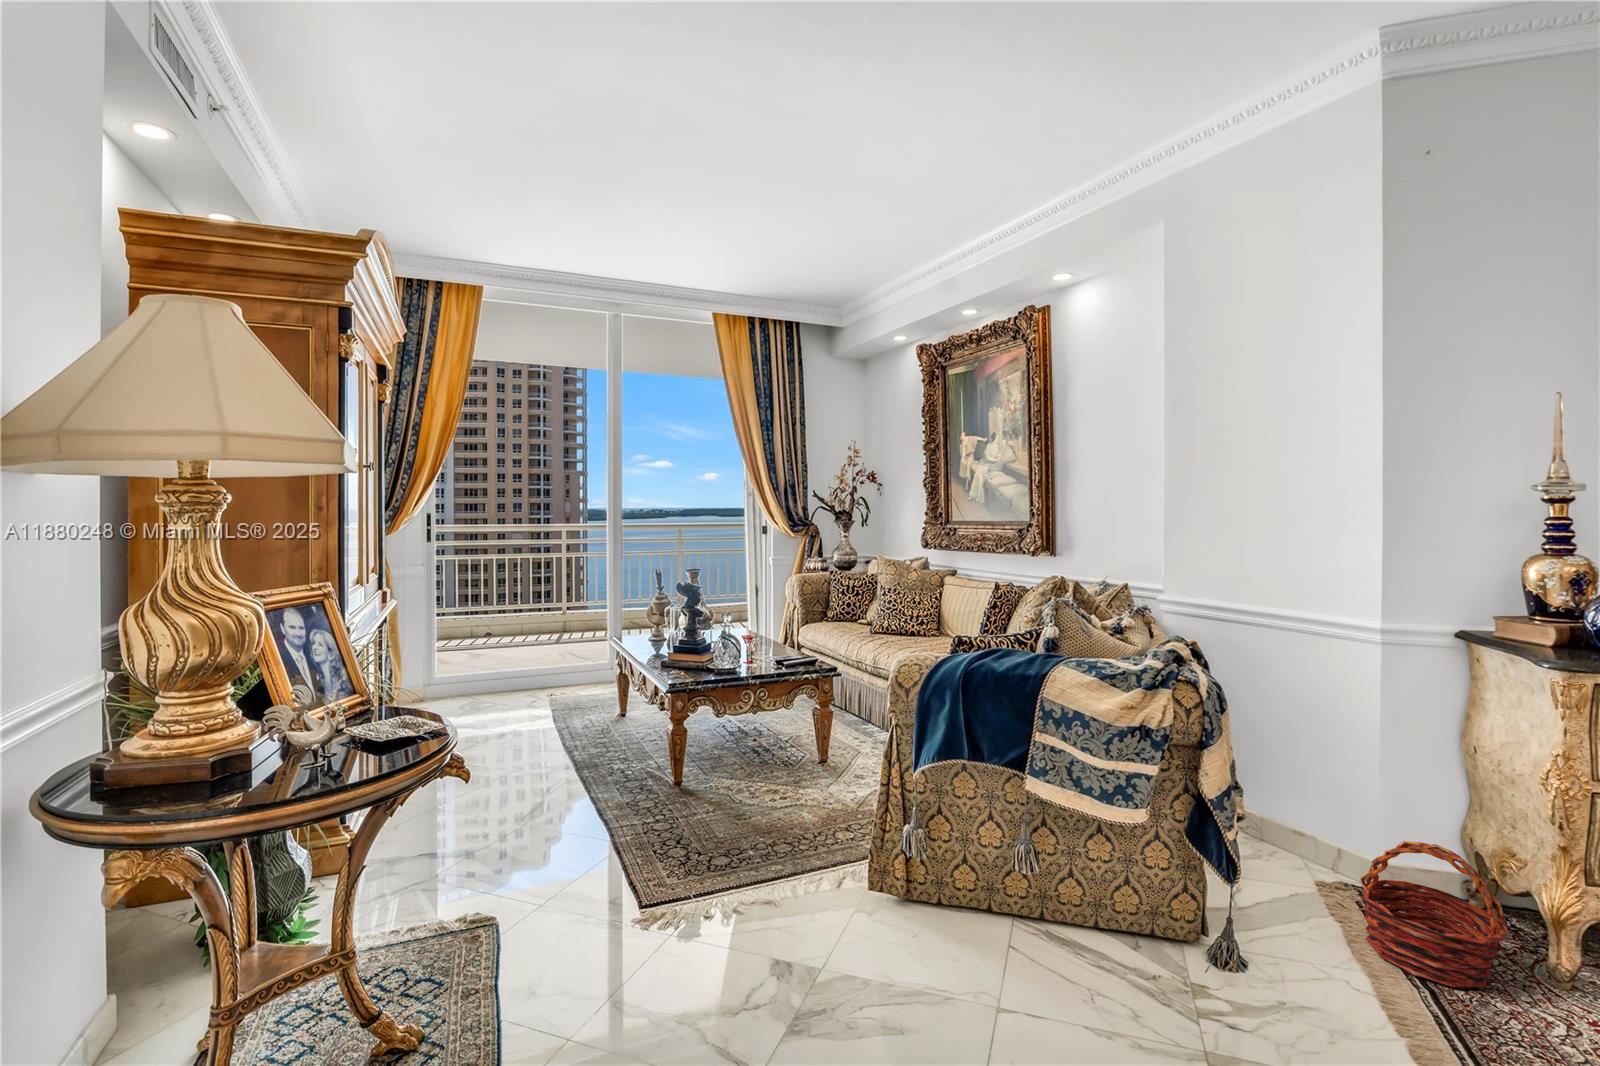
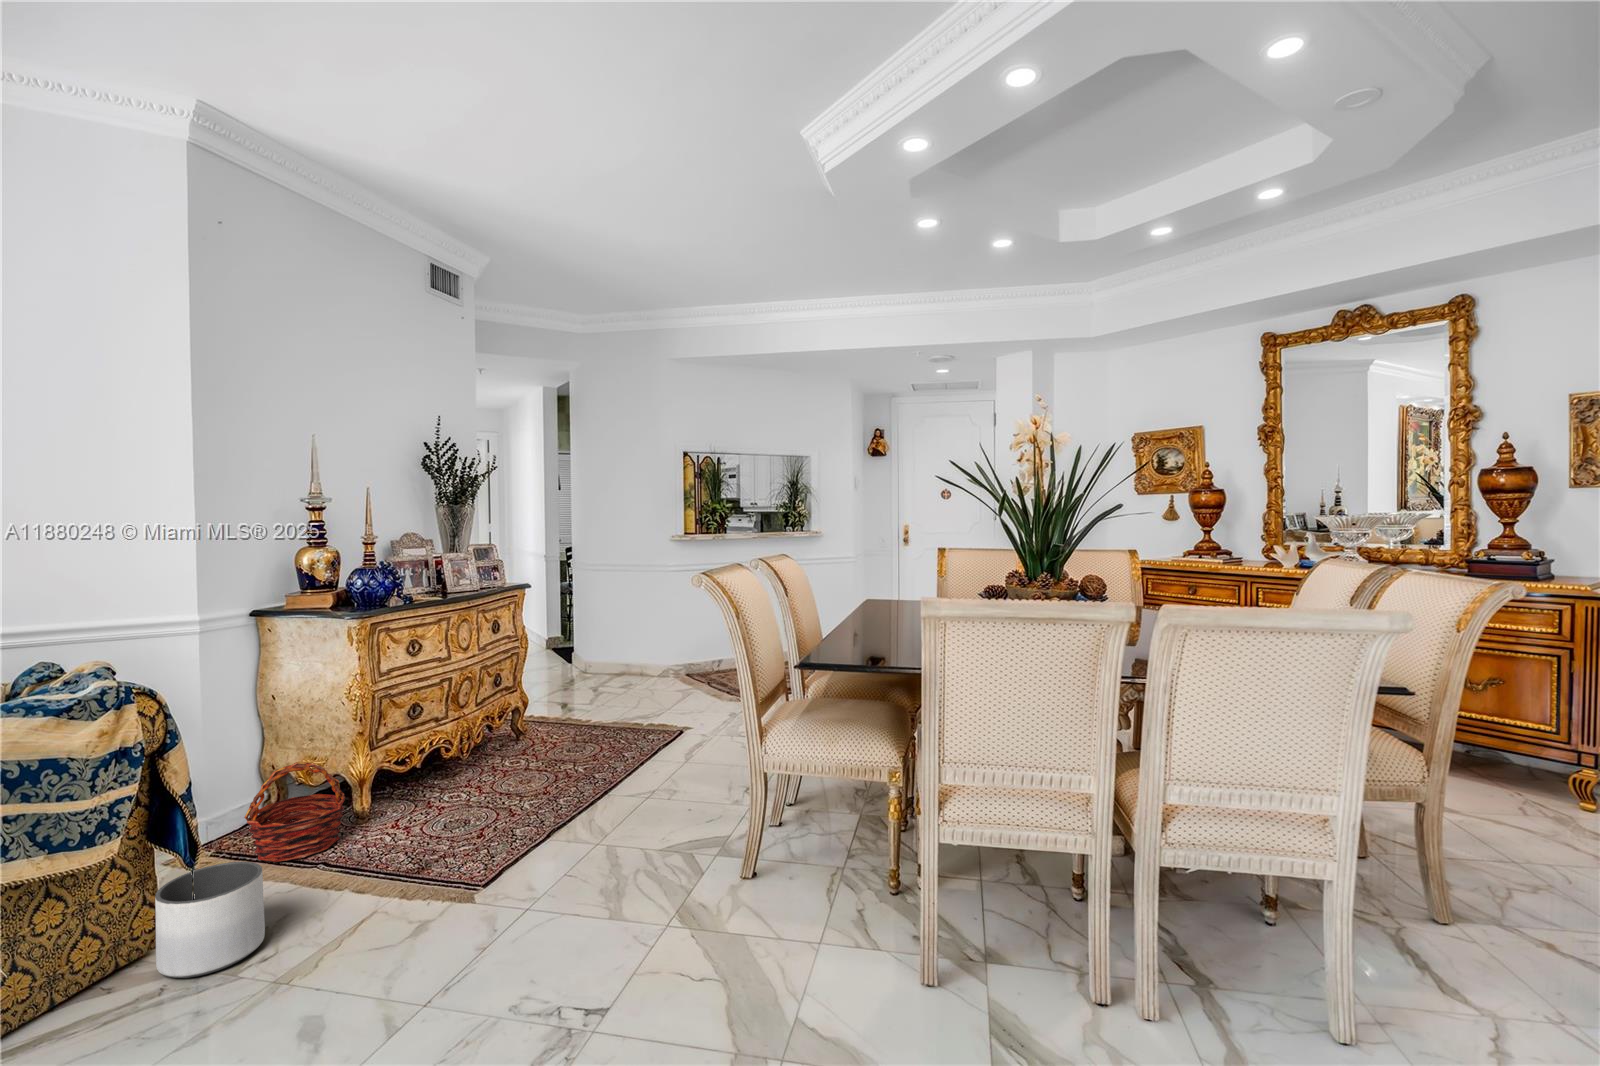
planter: none [1162,888,1277,1026] -> present [155,862,265,978]

